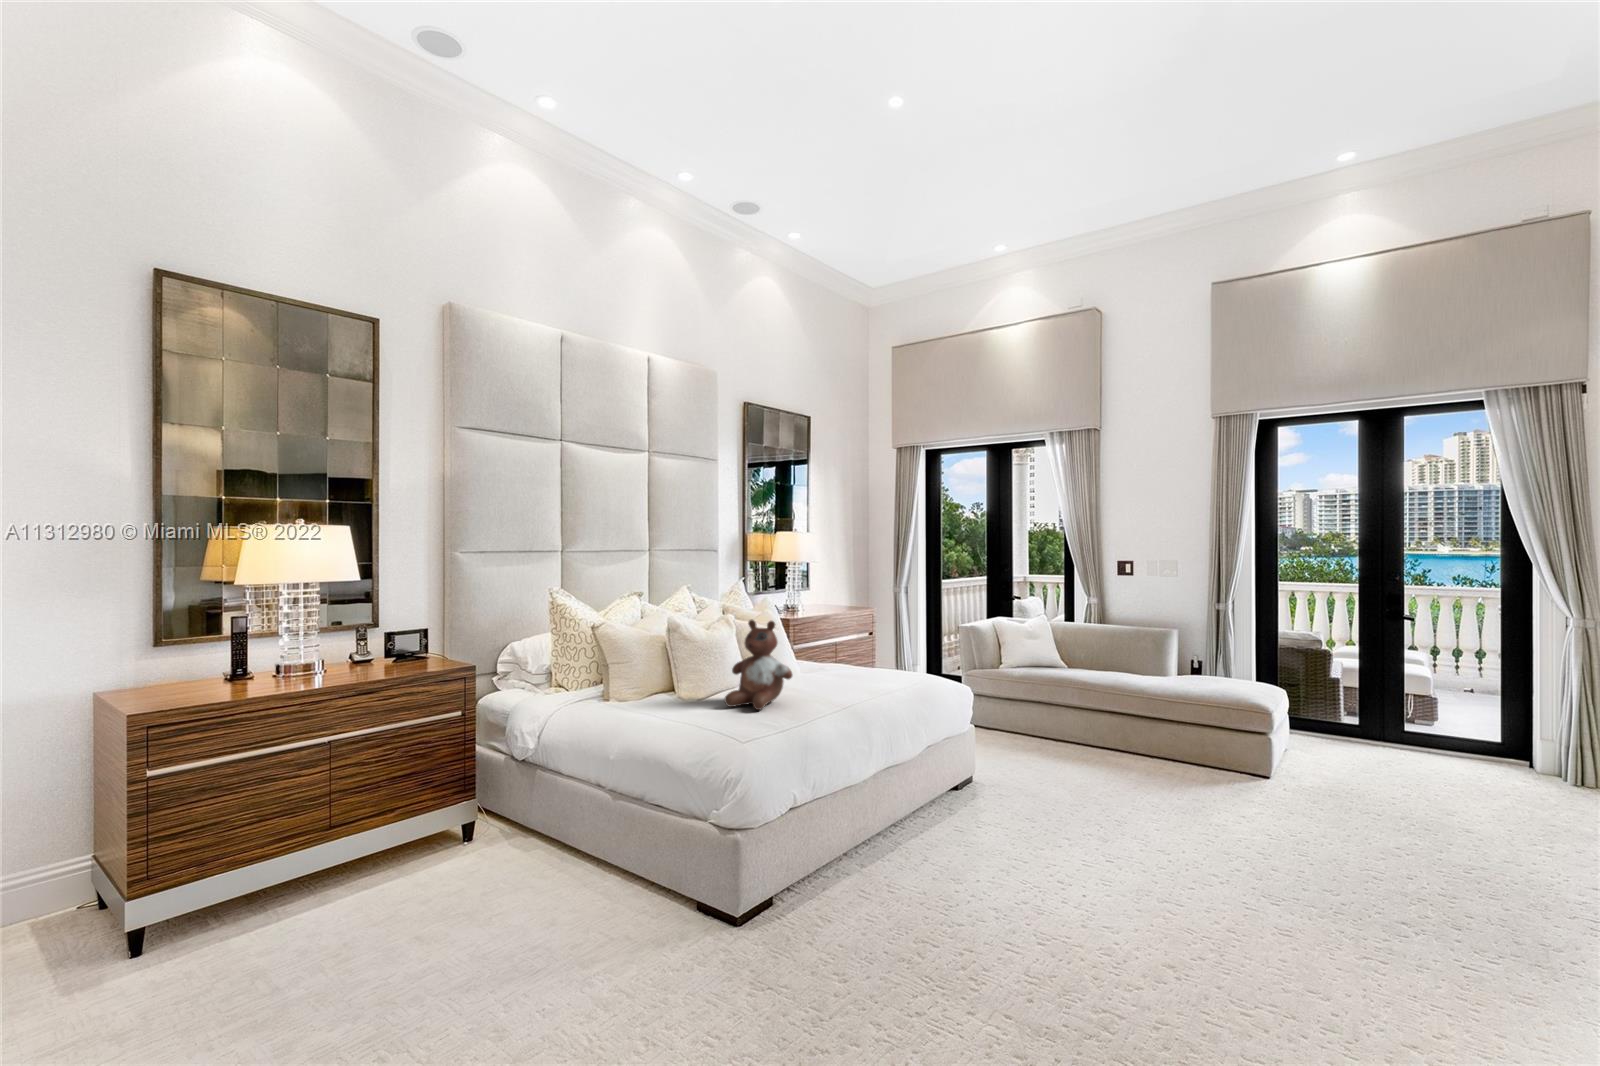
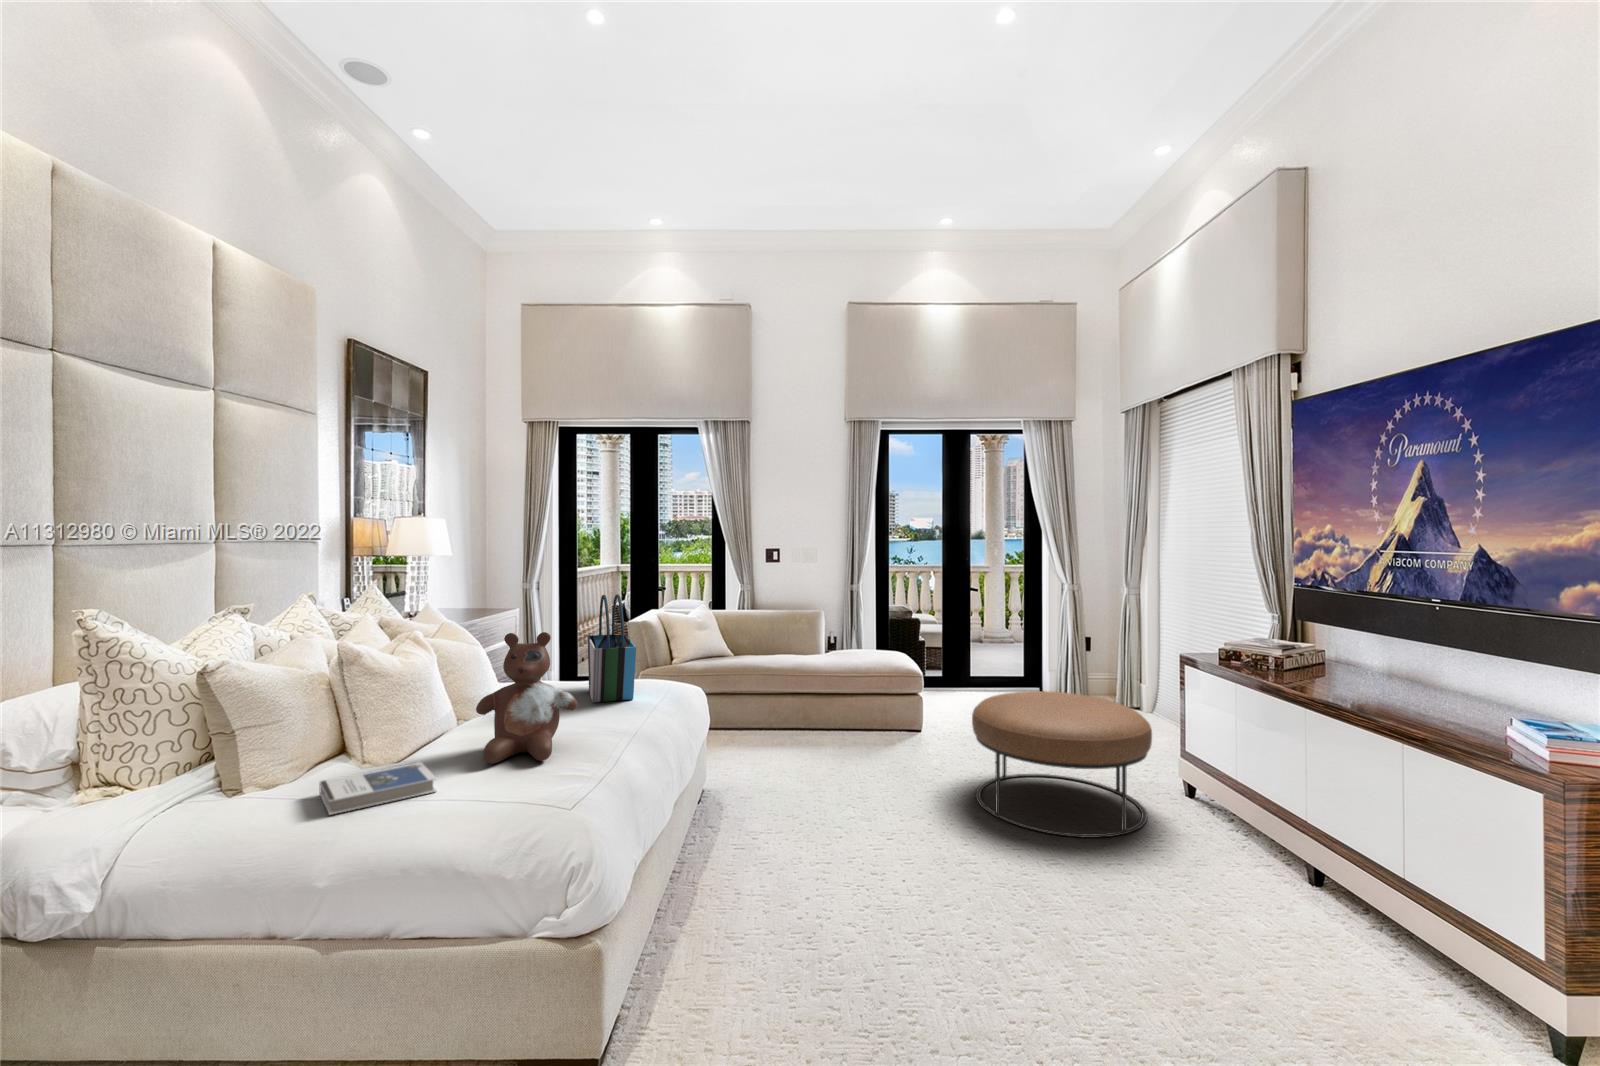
tote bag: none [837,597,884,684] -> present [588,594,636,702]
hardback book: none [628,698,690,716] -> present [319,762,437,815]
ottoman: none [1242,740,1500,930] -> present [972,691,1152,838]

